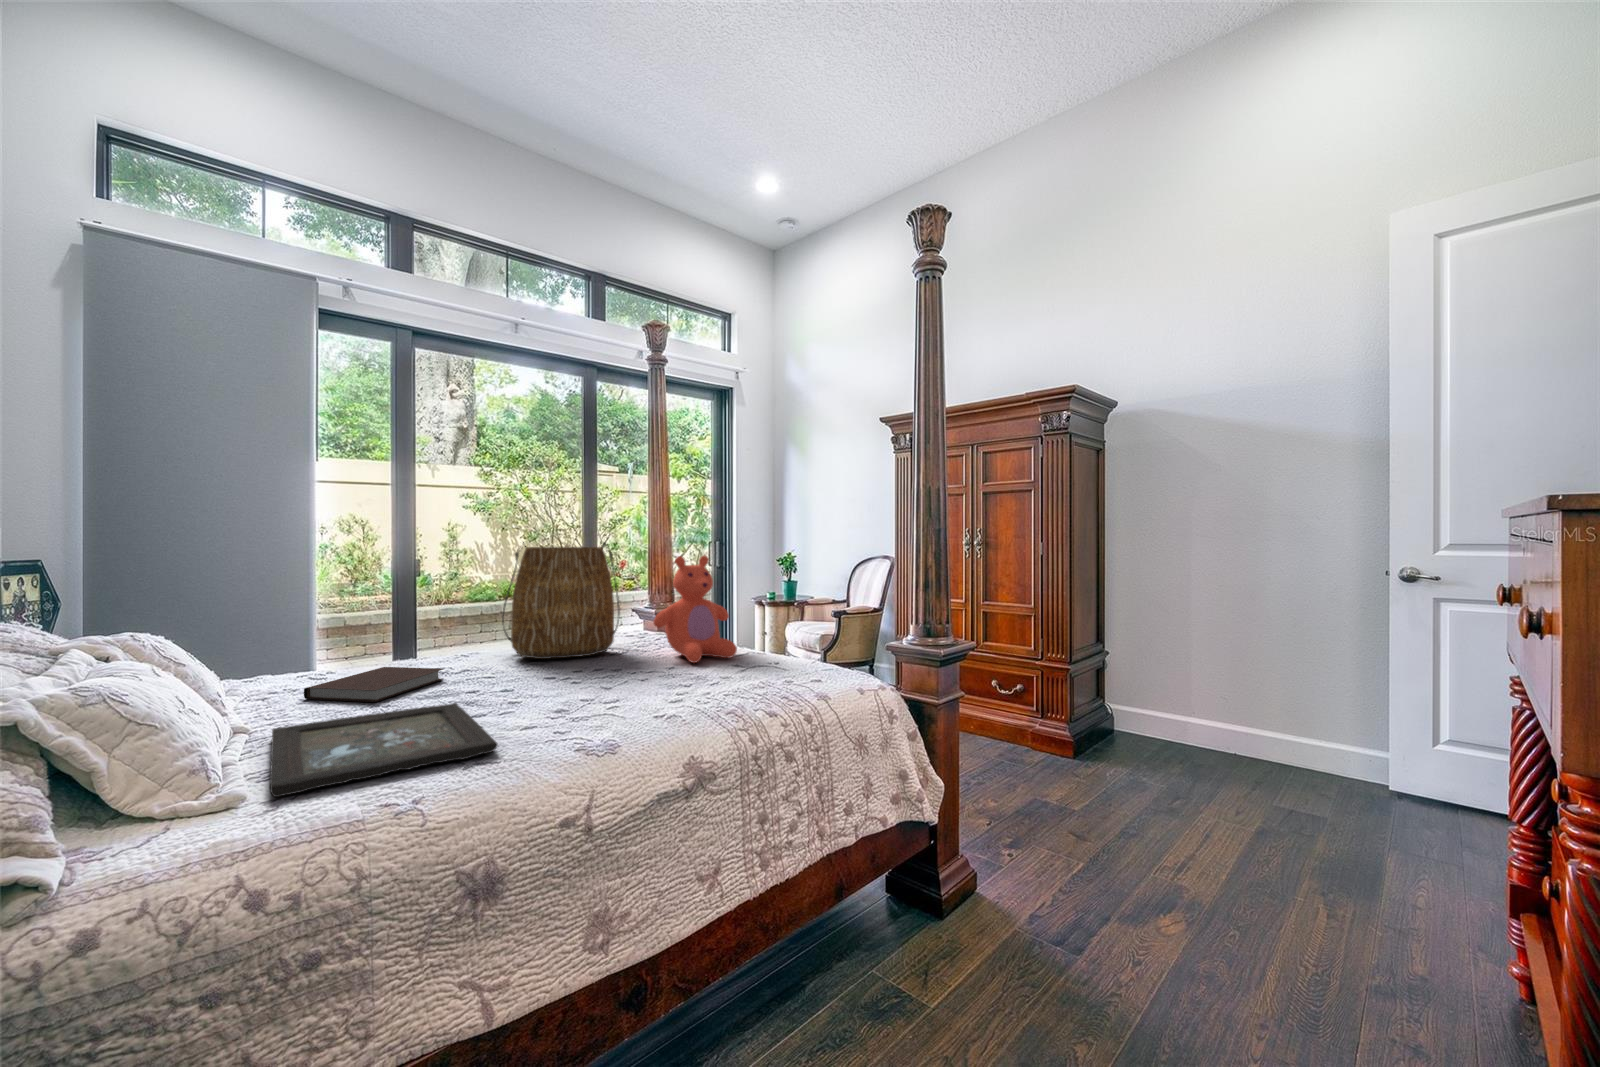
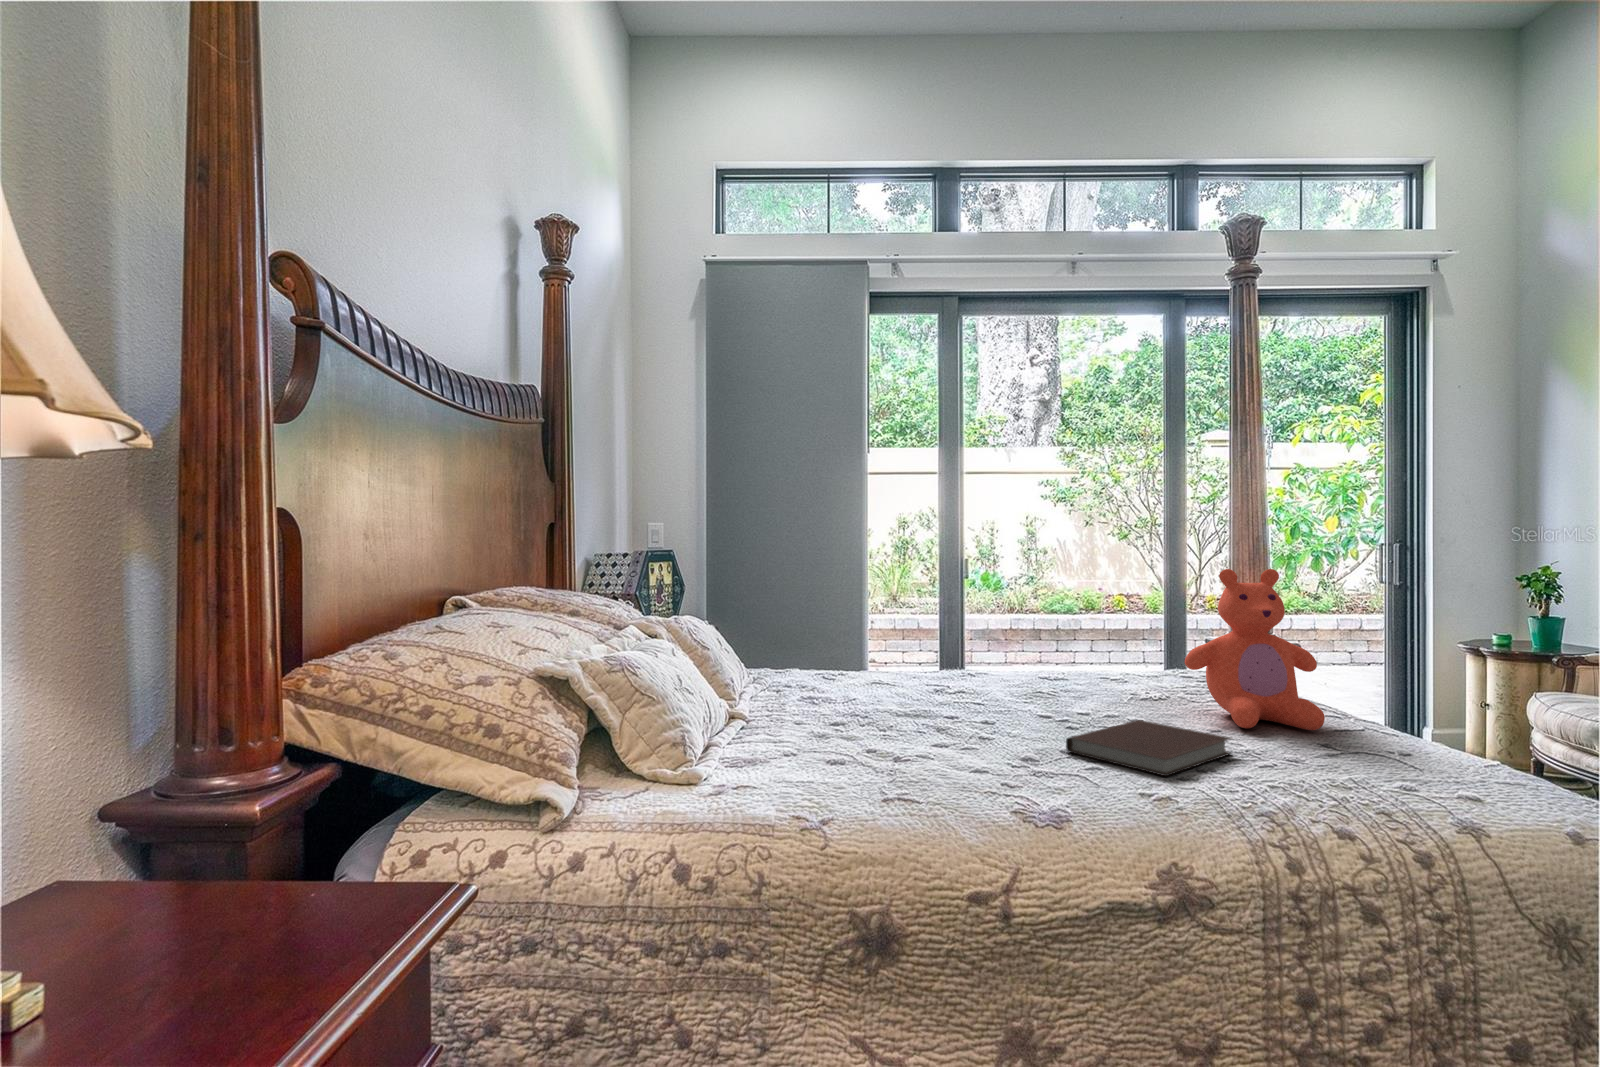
tote bag: present [502,542,620,659] -> none [998,546,1144,696]
notebook: present [304,667,443,702] -> present [1066,720,1232,776]
tray: present [270,703,497,797] -> none [725,720,927,788]

